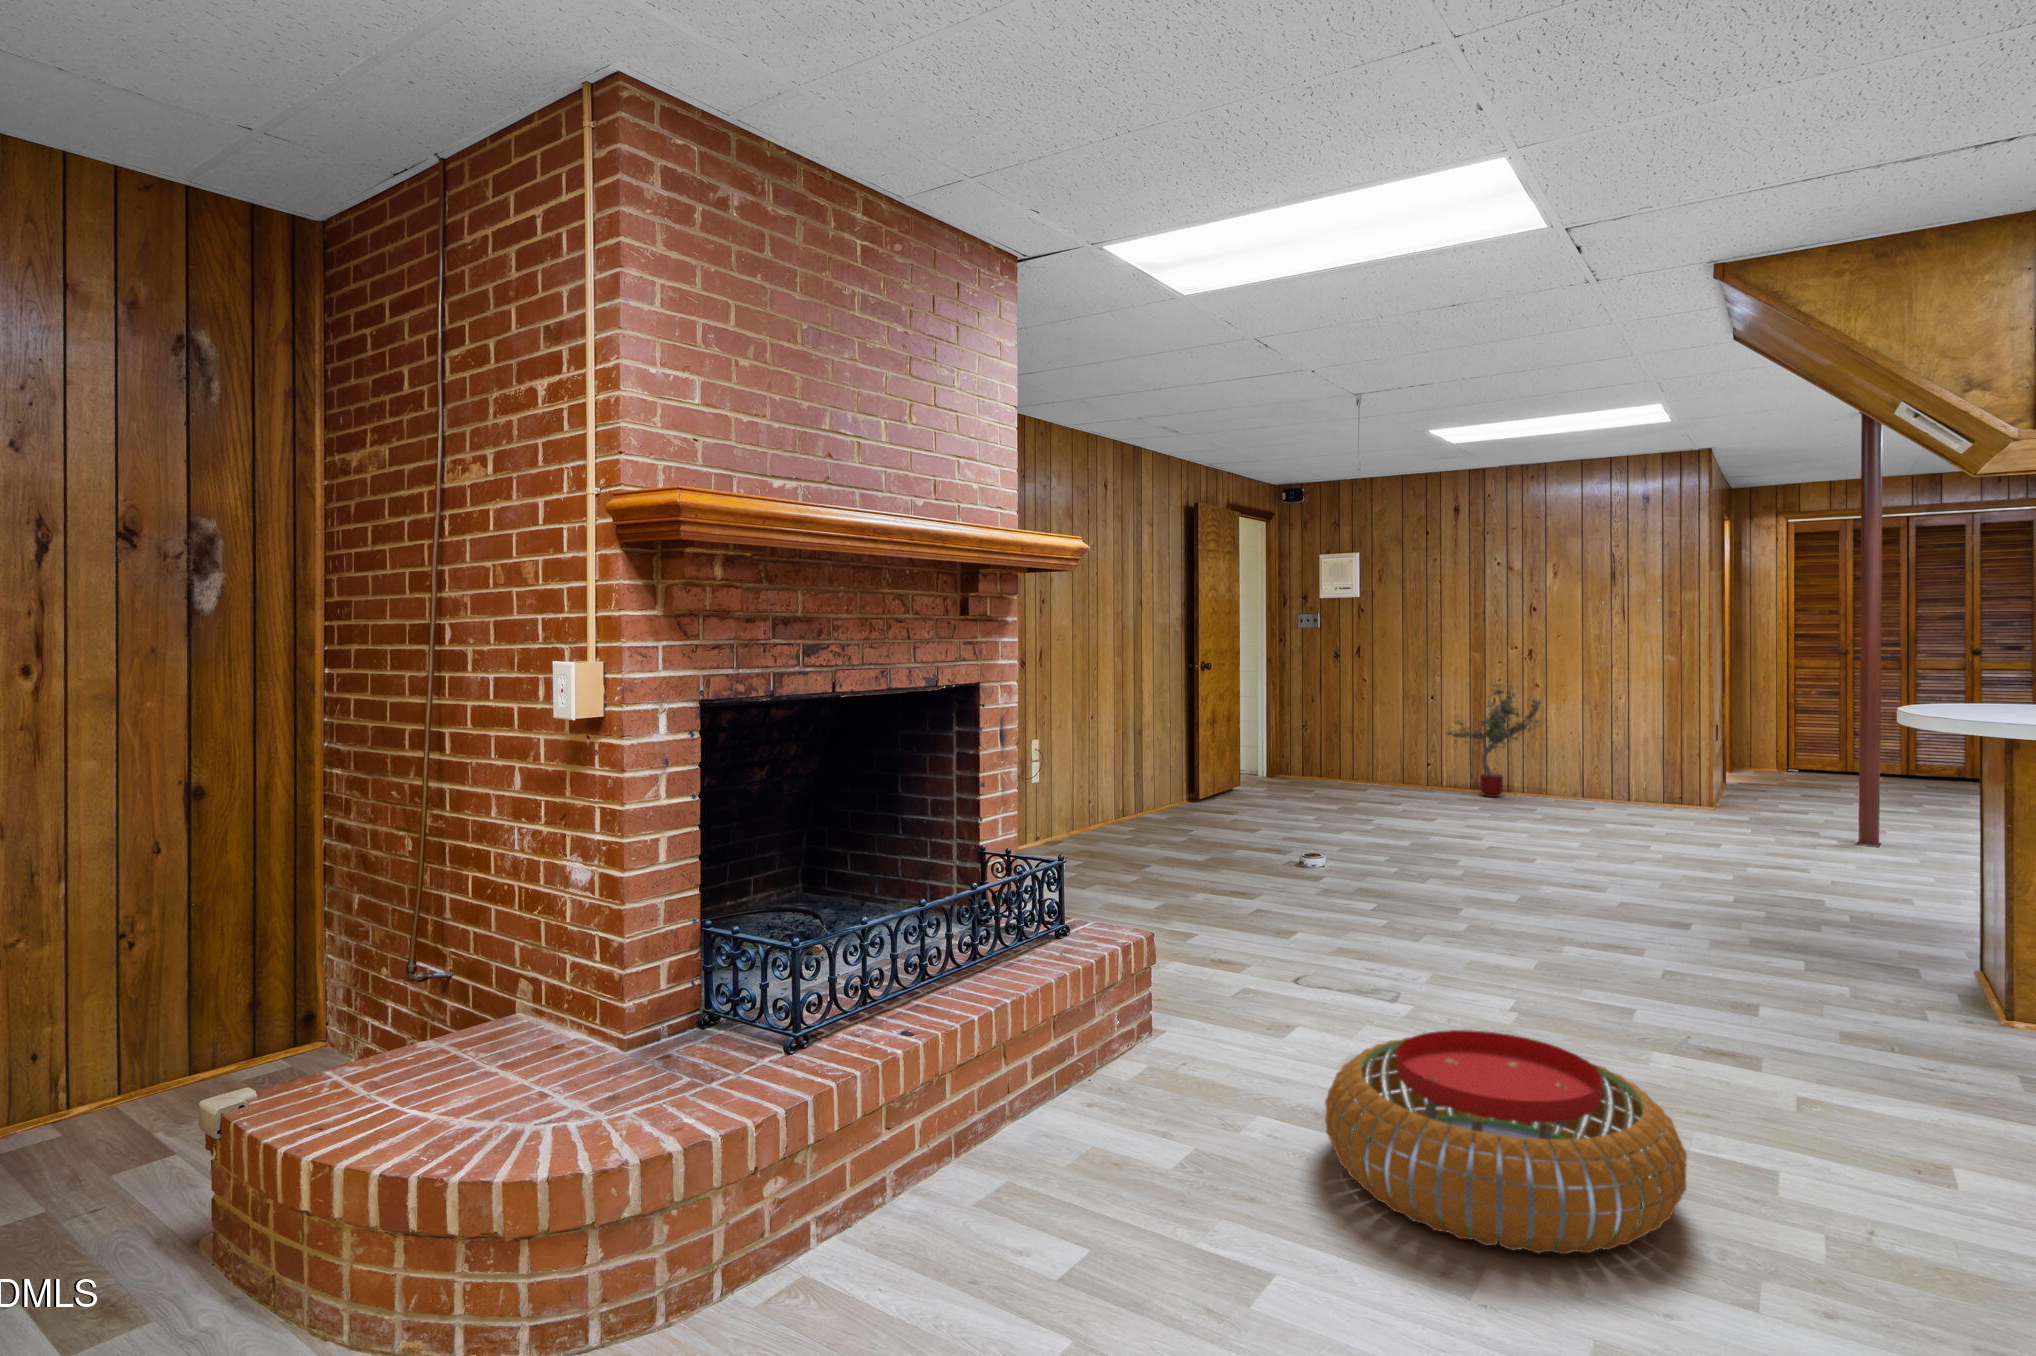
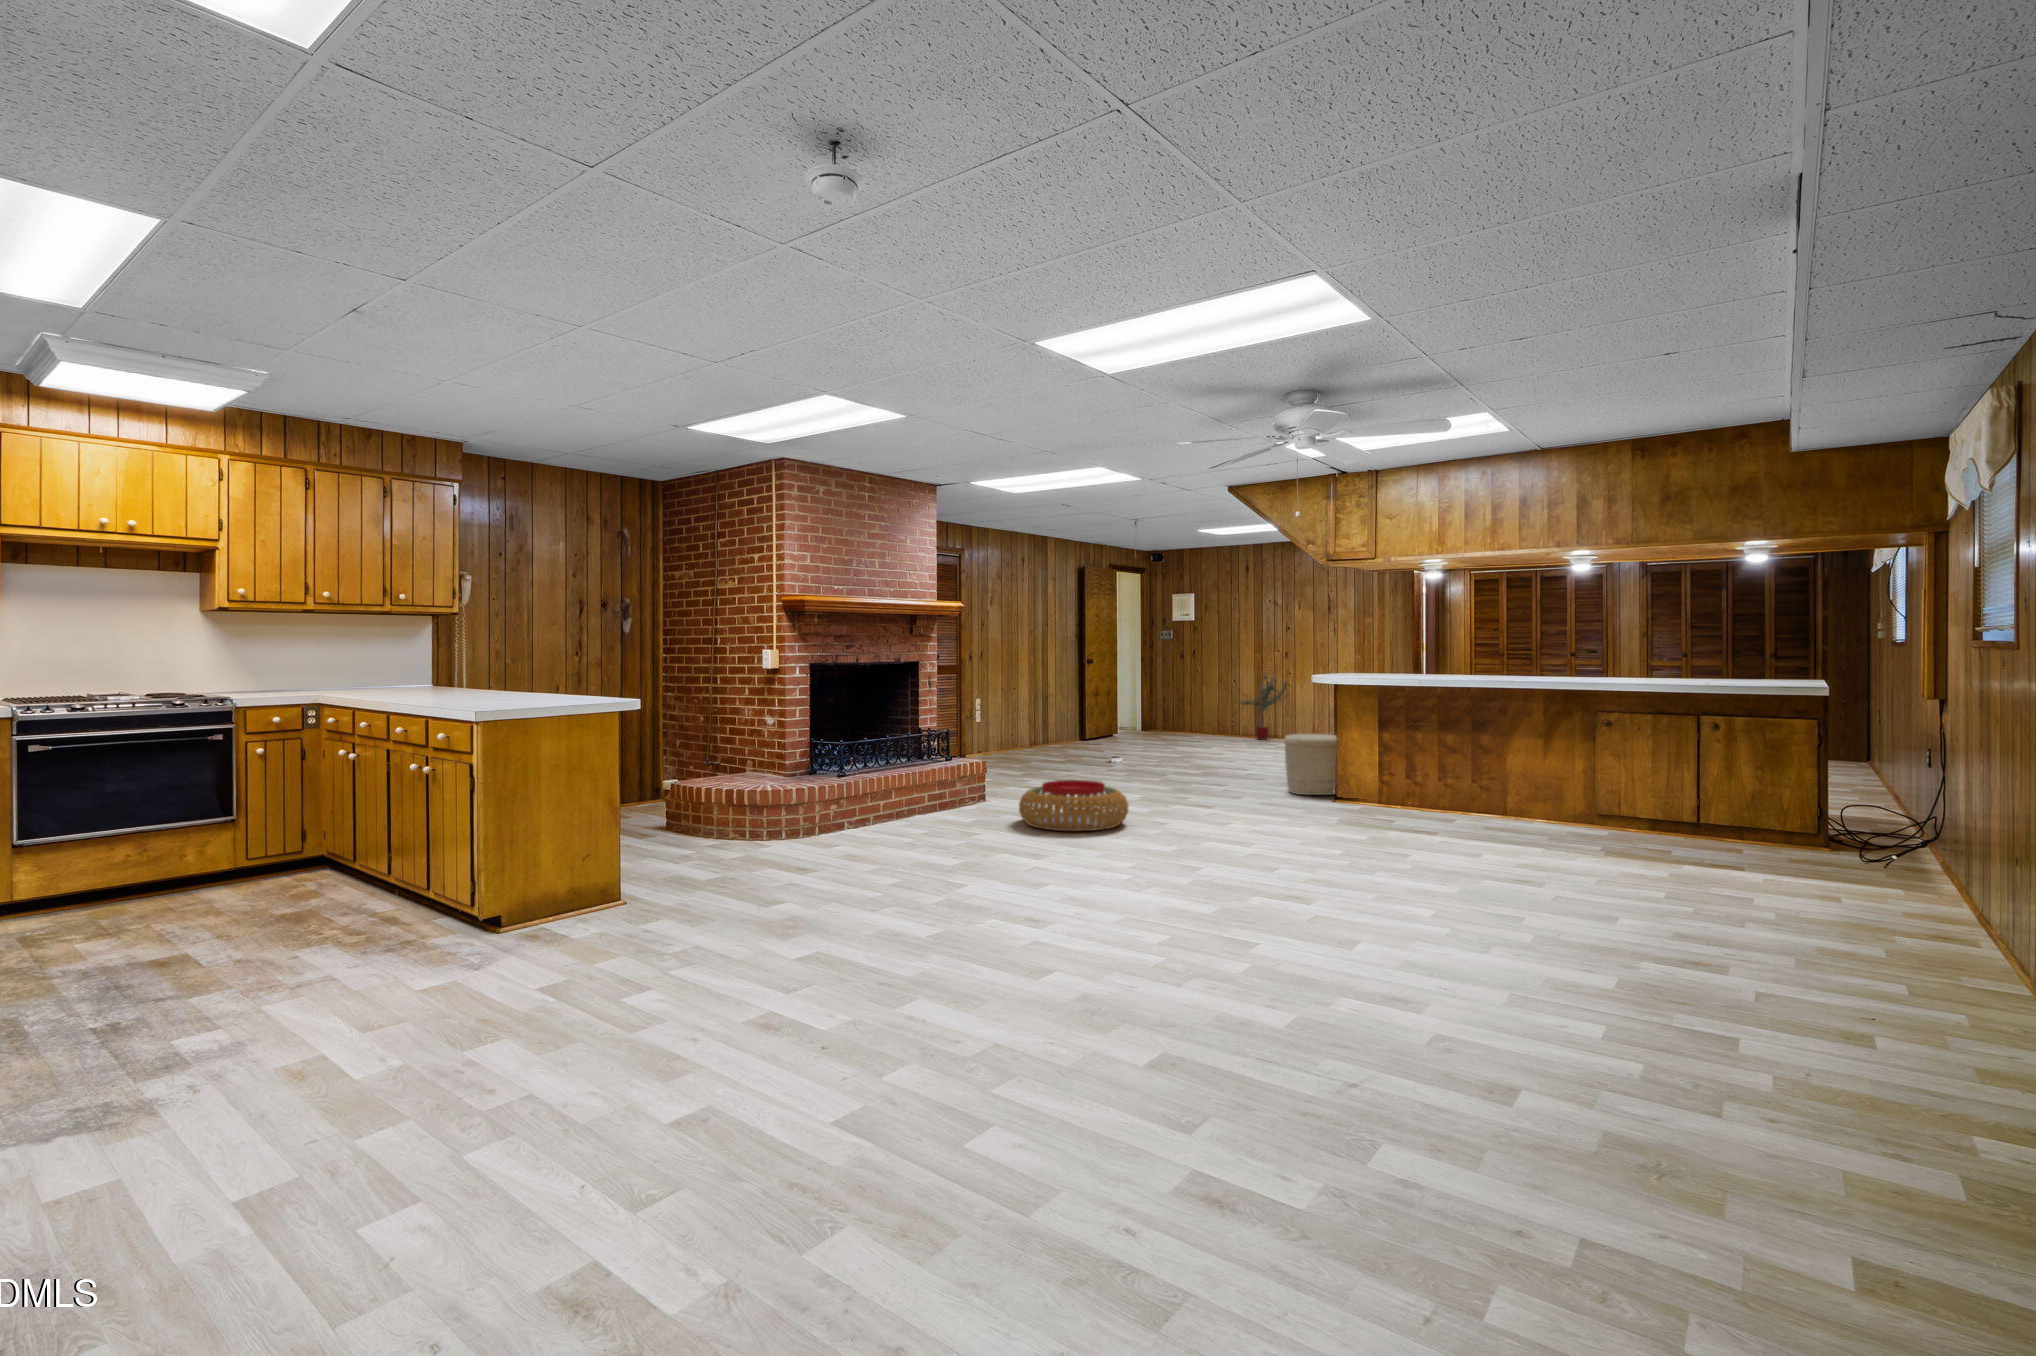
woven basket: none [1799,840,1973,997] -> present [1284,734,1337,795]

